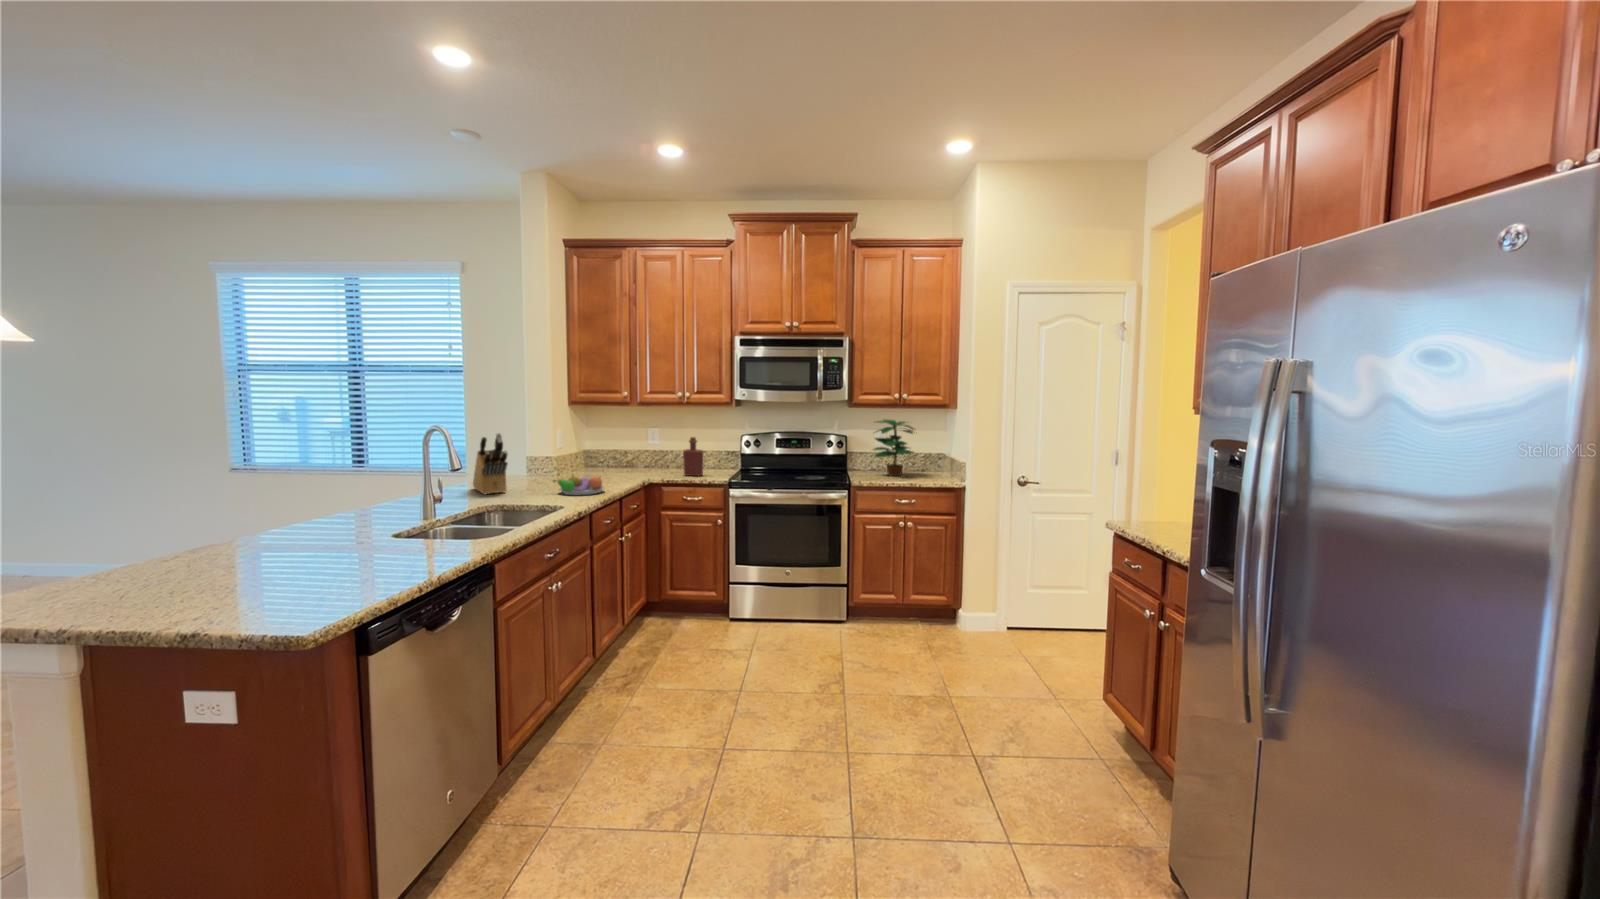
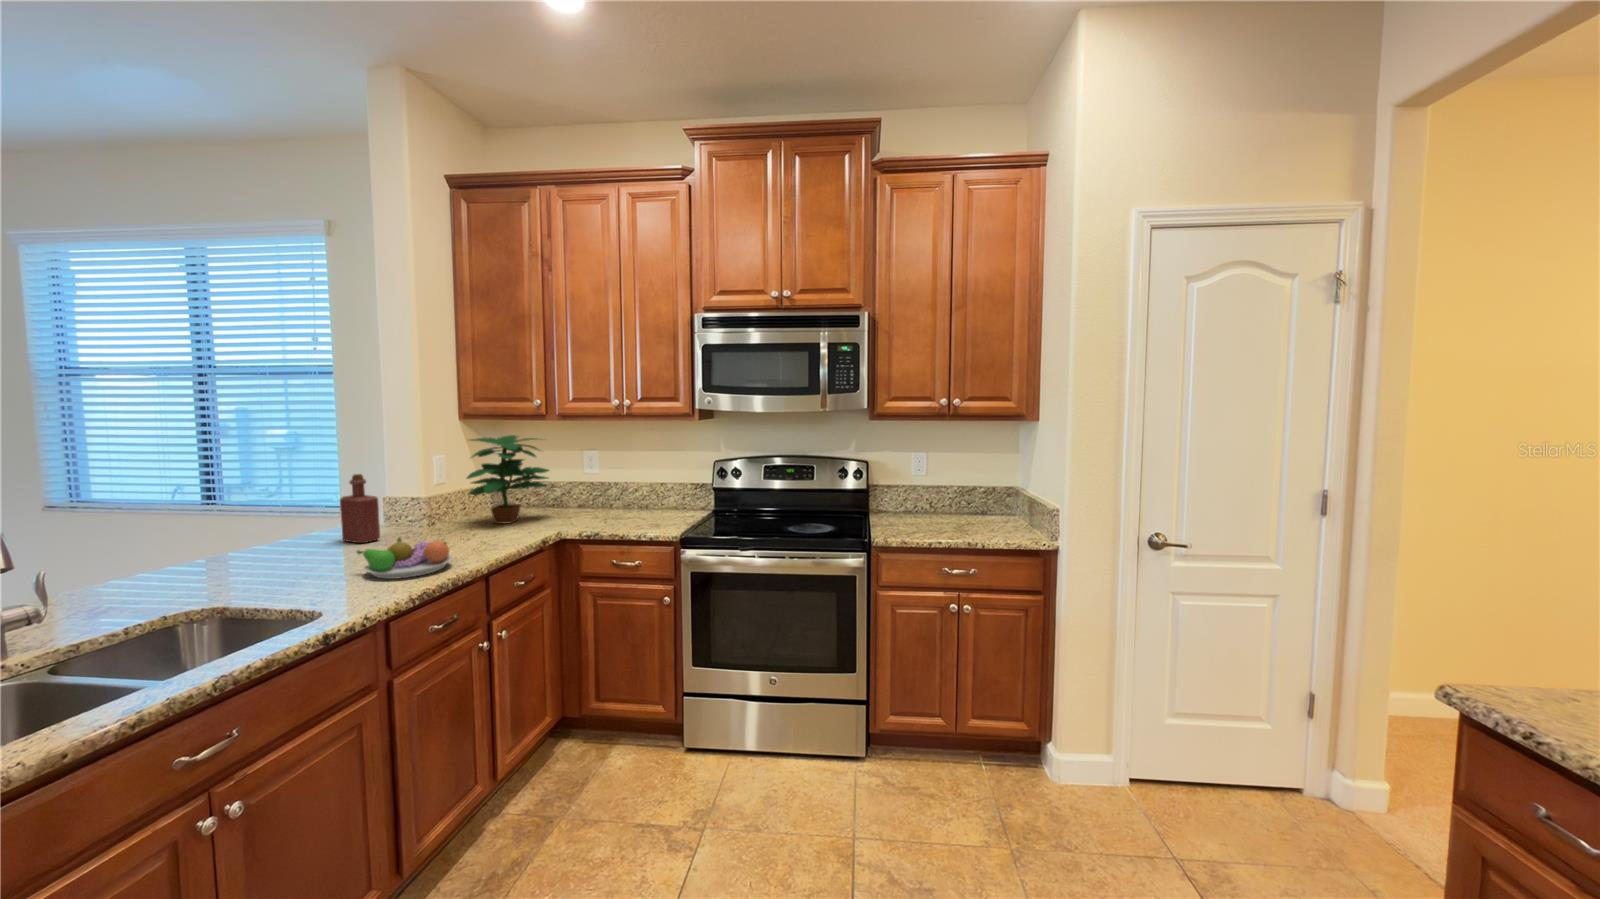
potted plant: present [874,420,914,476] -> present [467,435,549,524]
knife block: present [473,433,508,494] -> none [223,472,290,577]
bottle: present [683,437,703,476] -> present [340,474,380,543]

